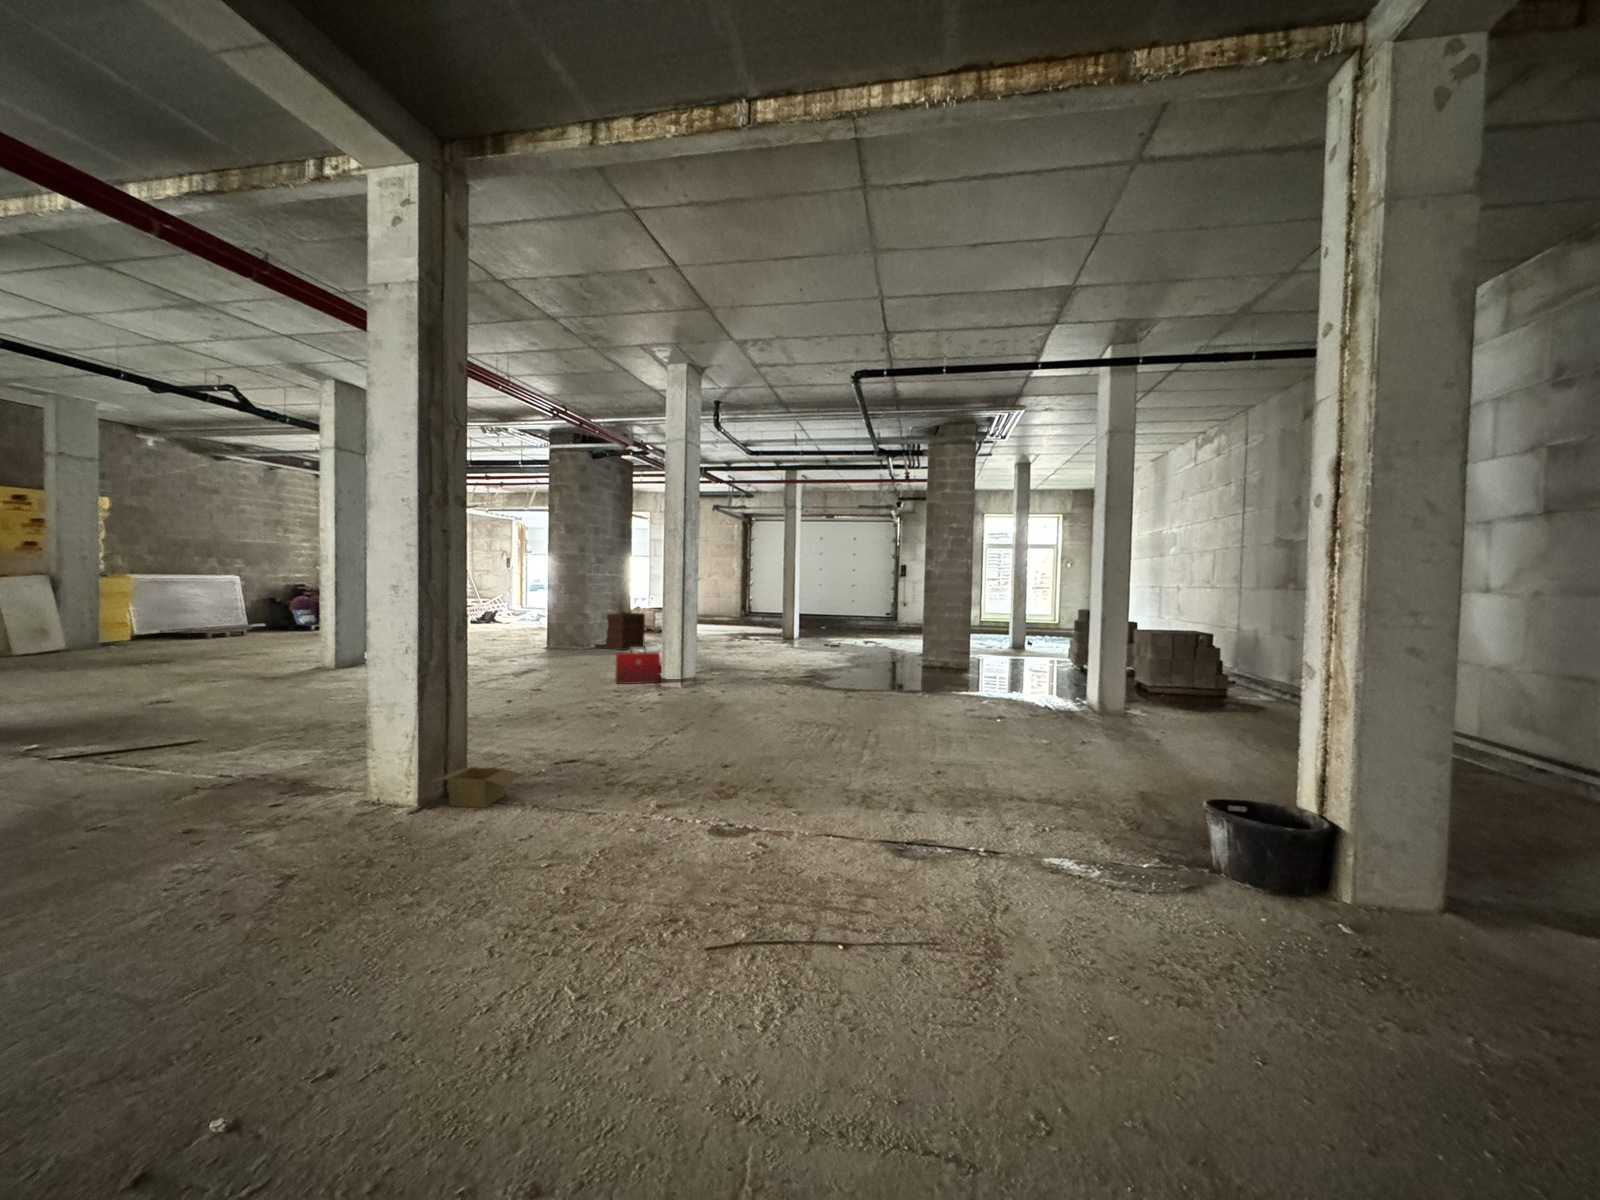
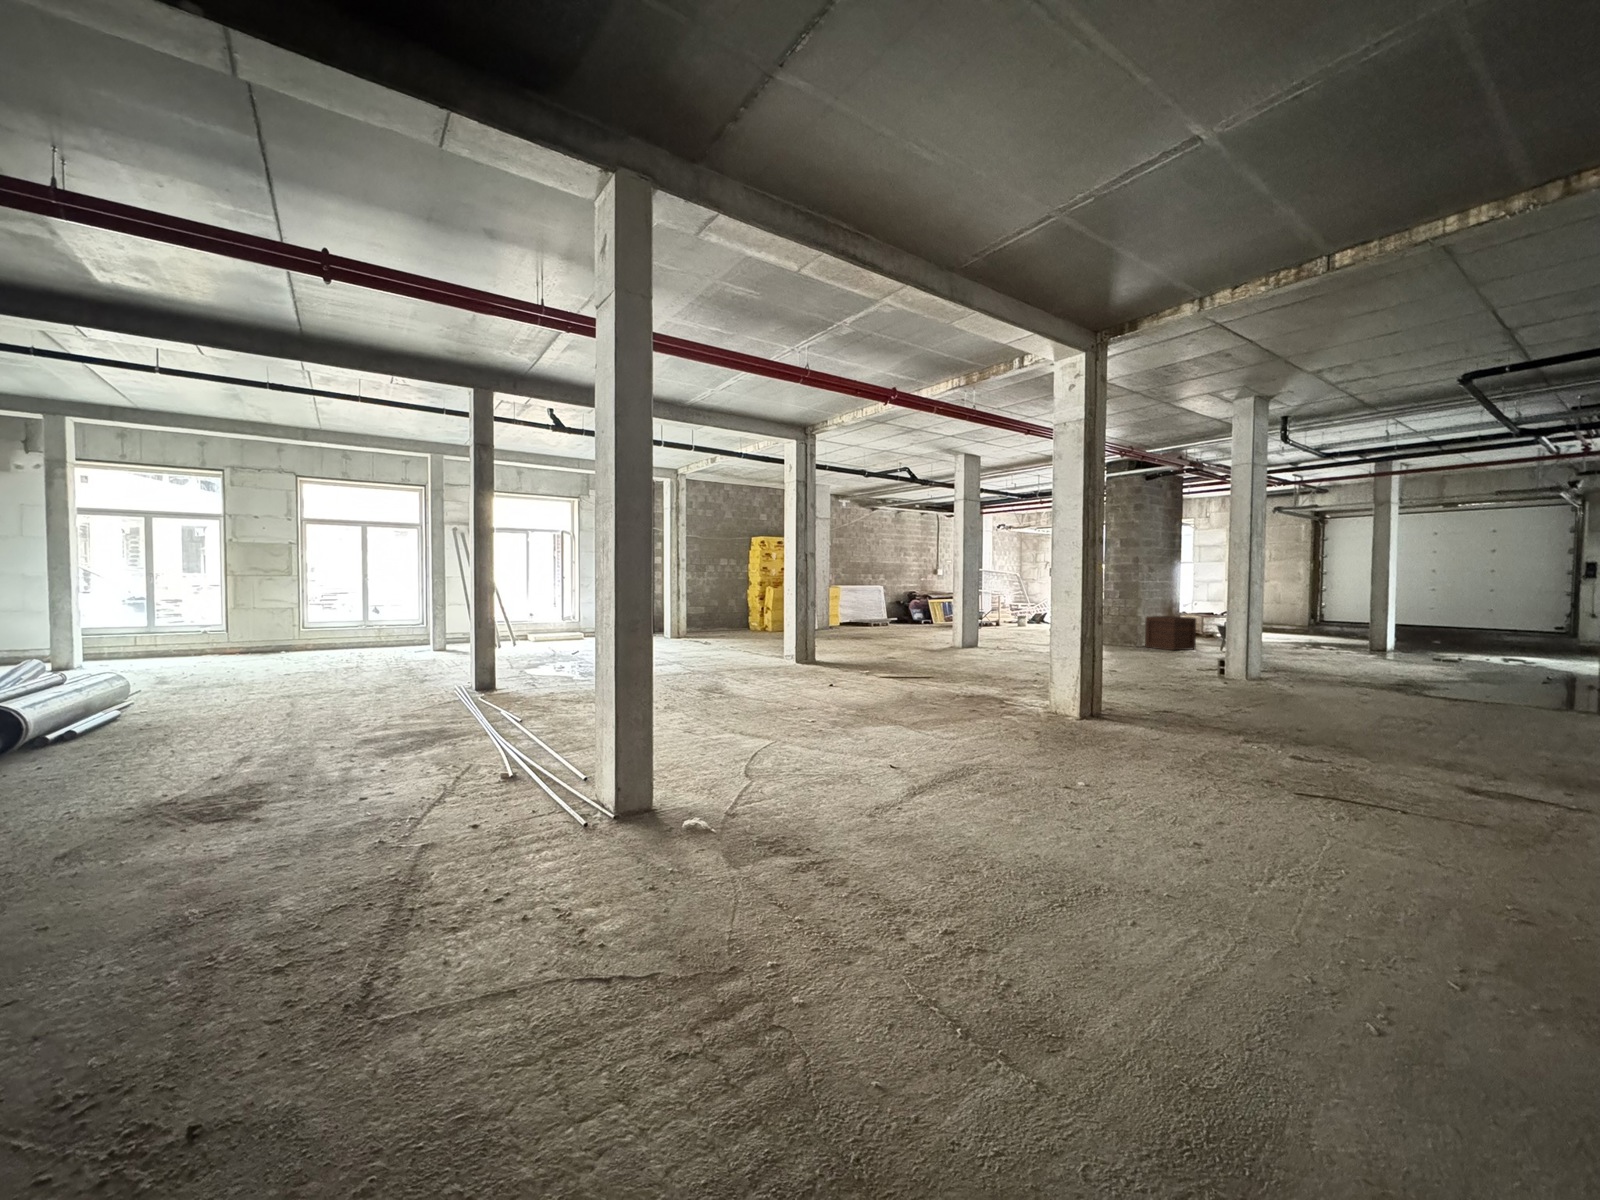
toolbox: present [615,647,660,684] -> none [1178,644,1223,676]
cardboard box: present [433,767,521,808] -> none [1089,701,1143,723]

